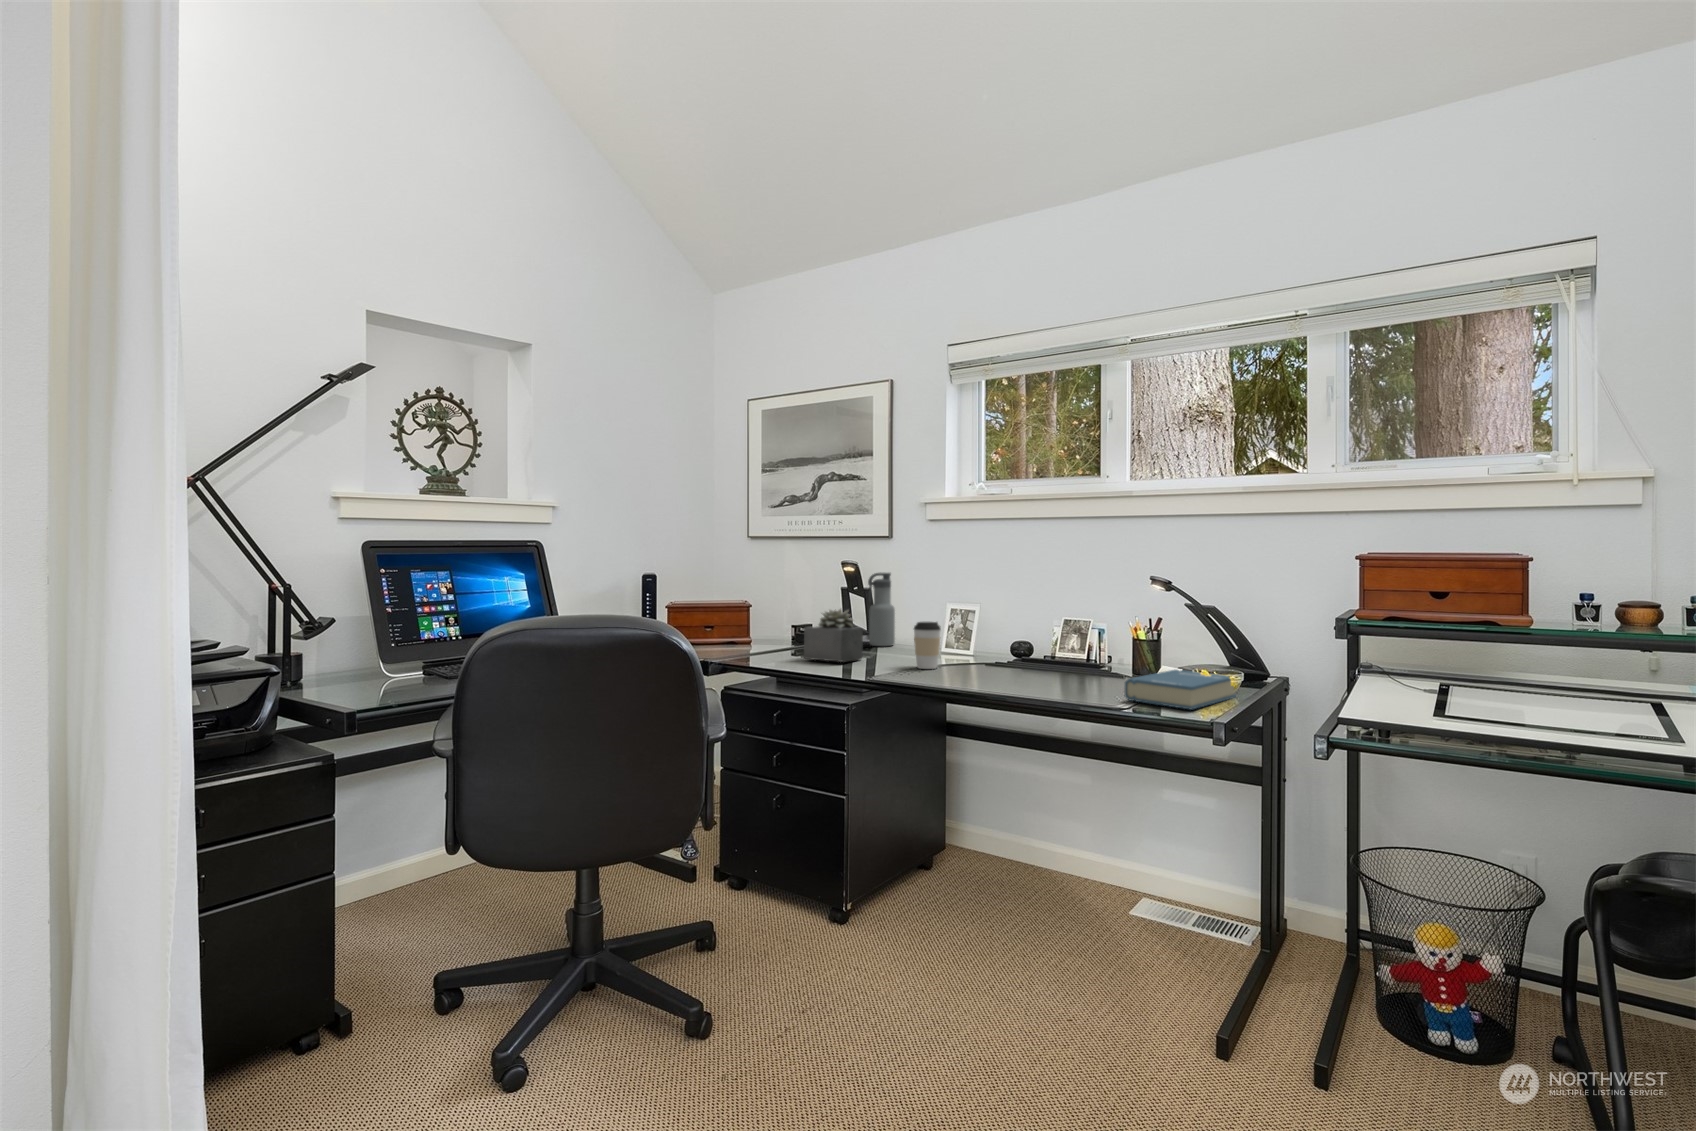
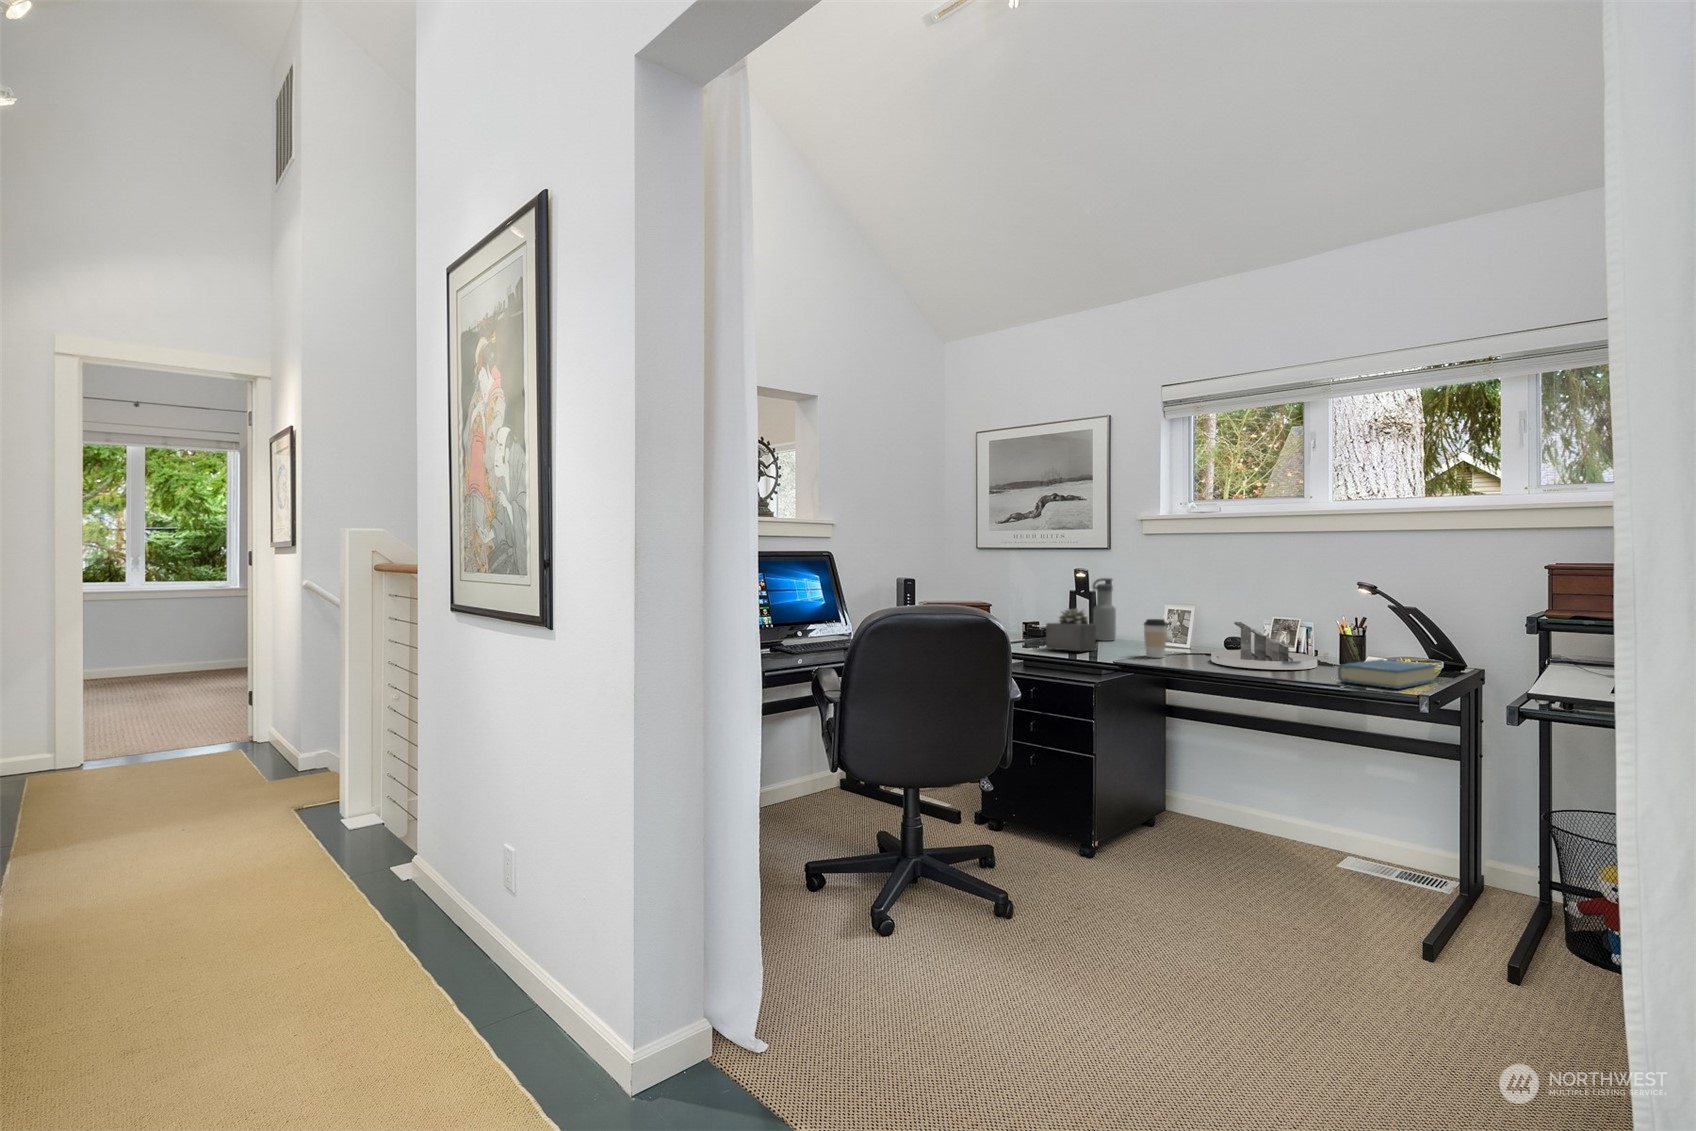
desk organizer: none [989,624,1107,684] -> present [1211,622,1317,670]

